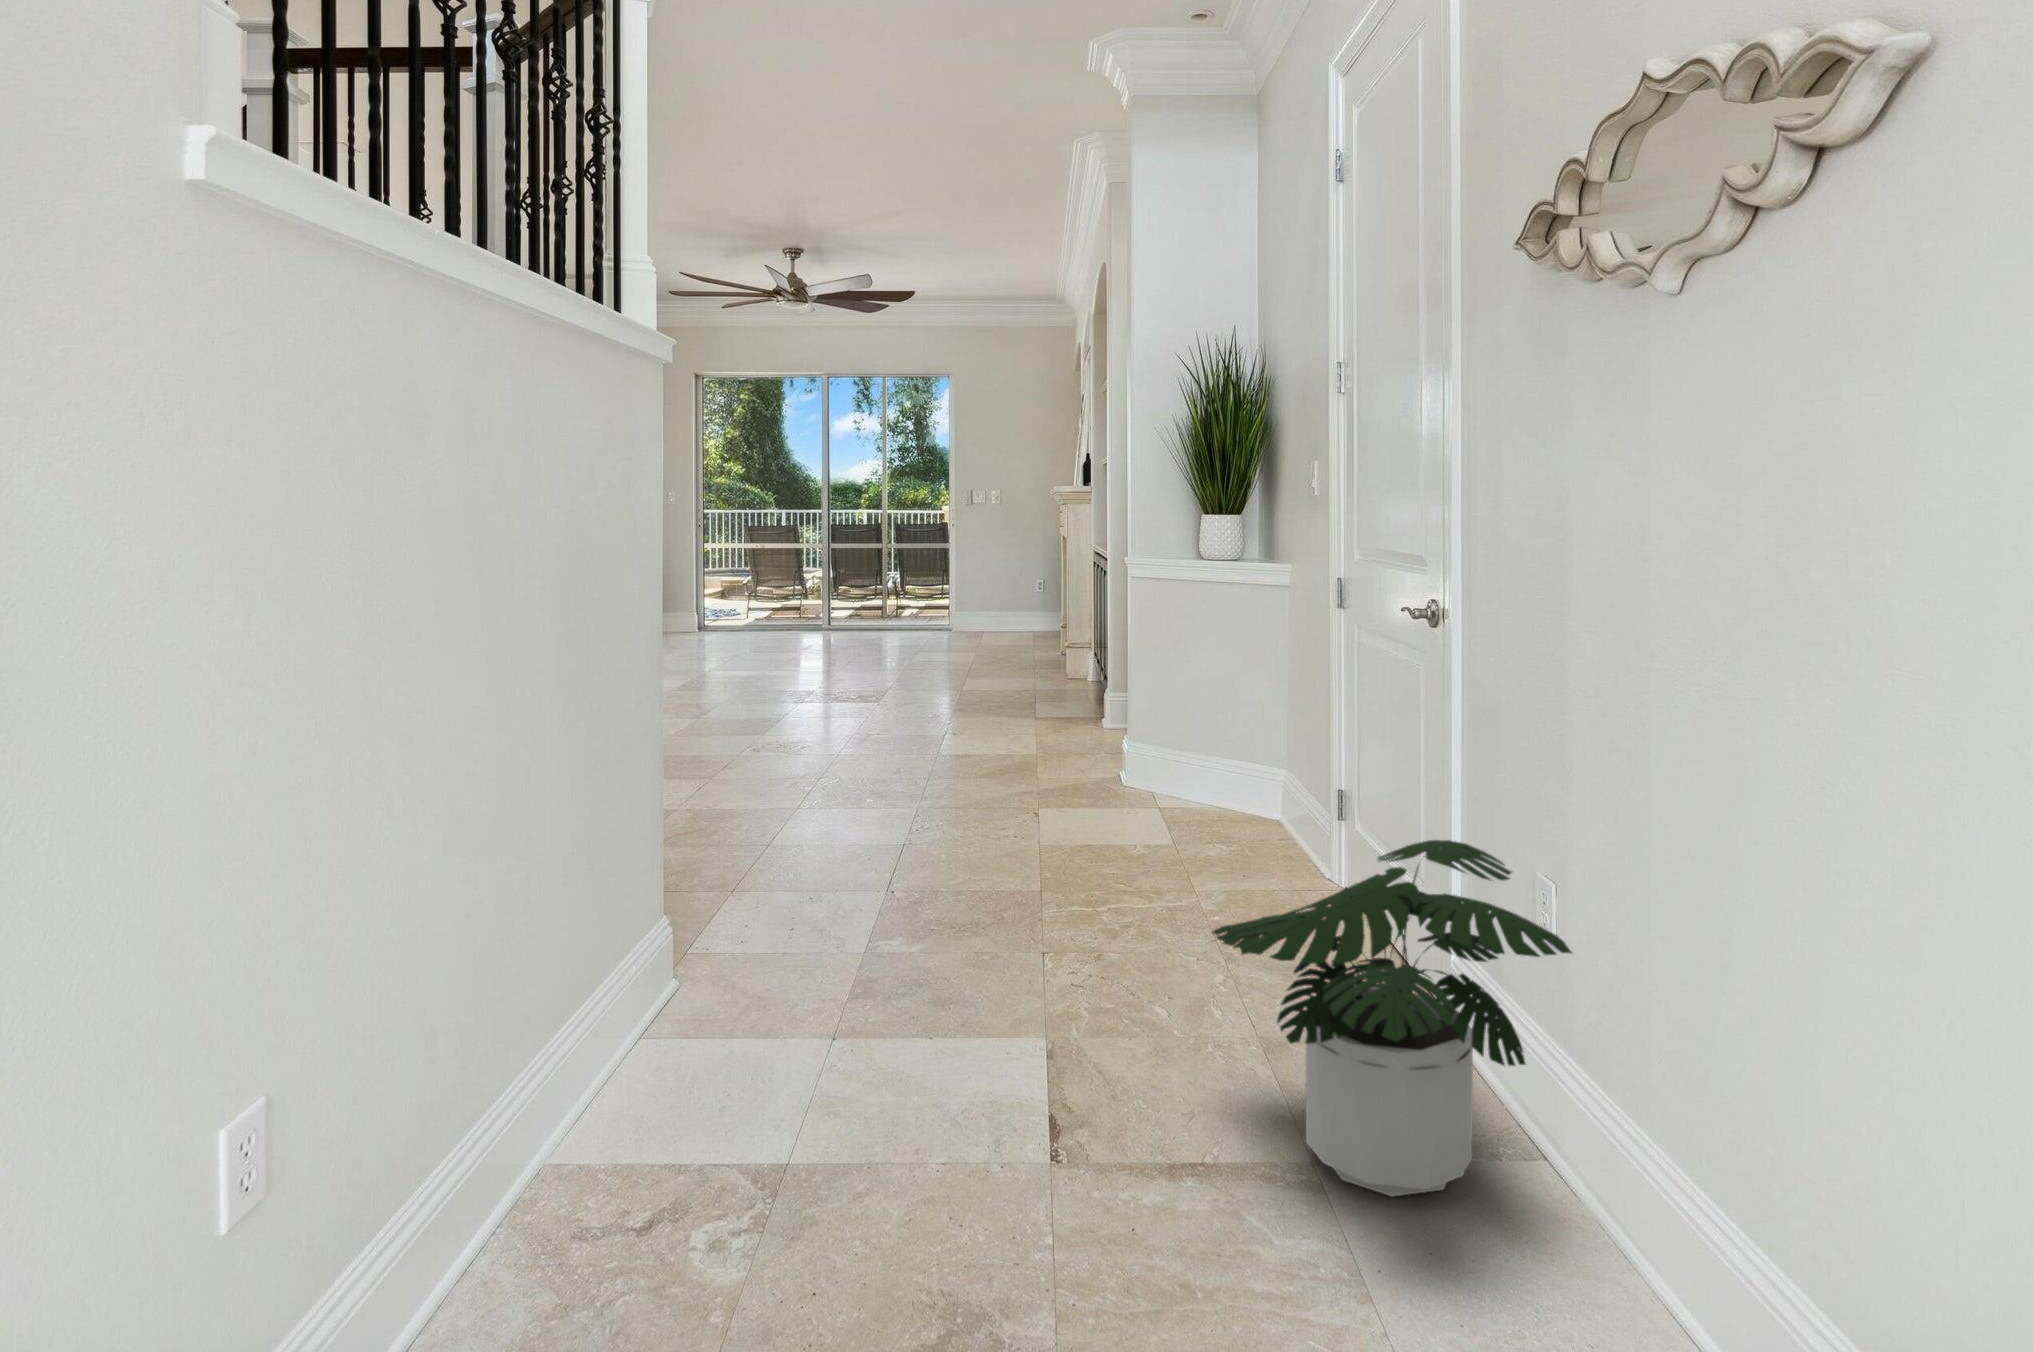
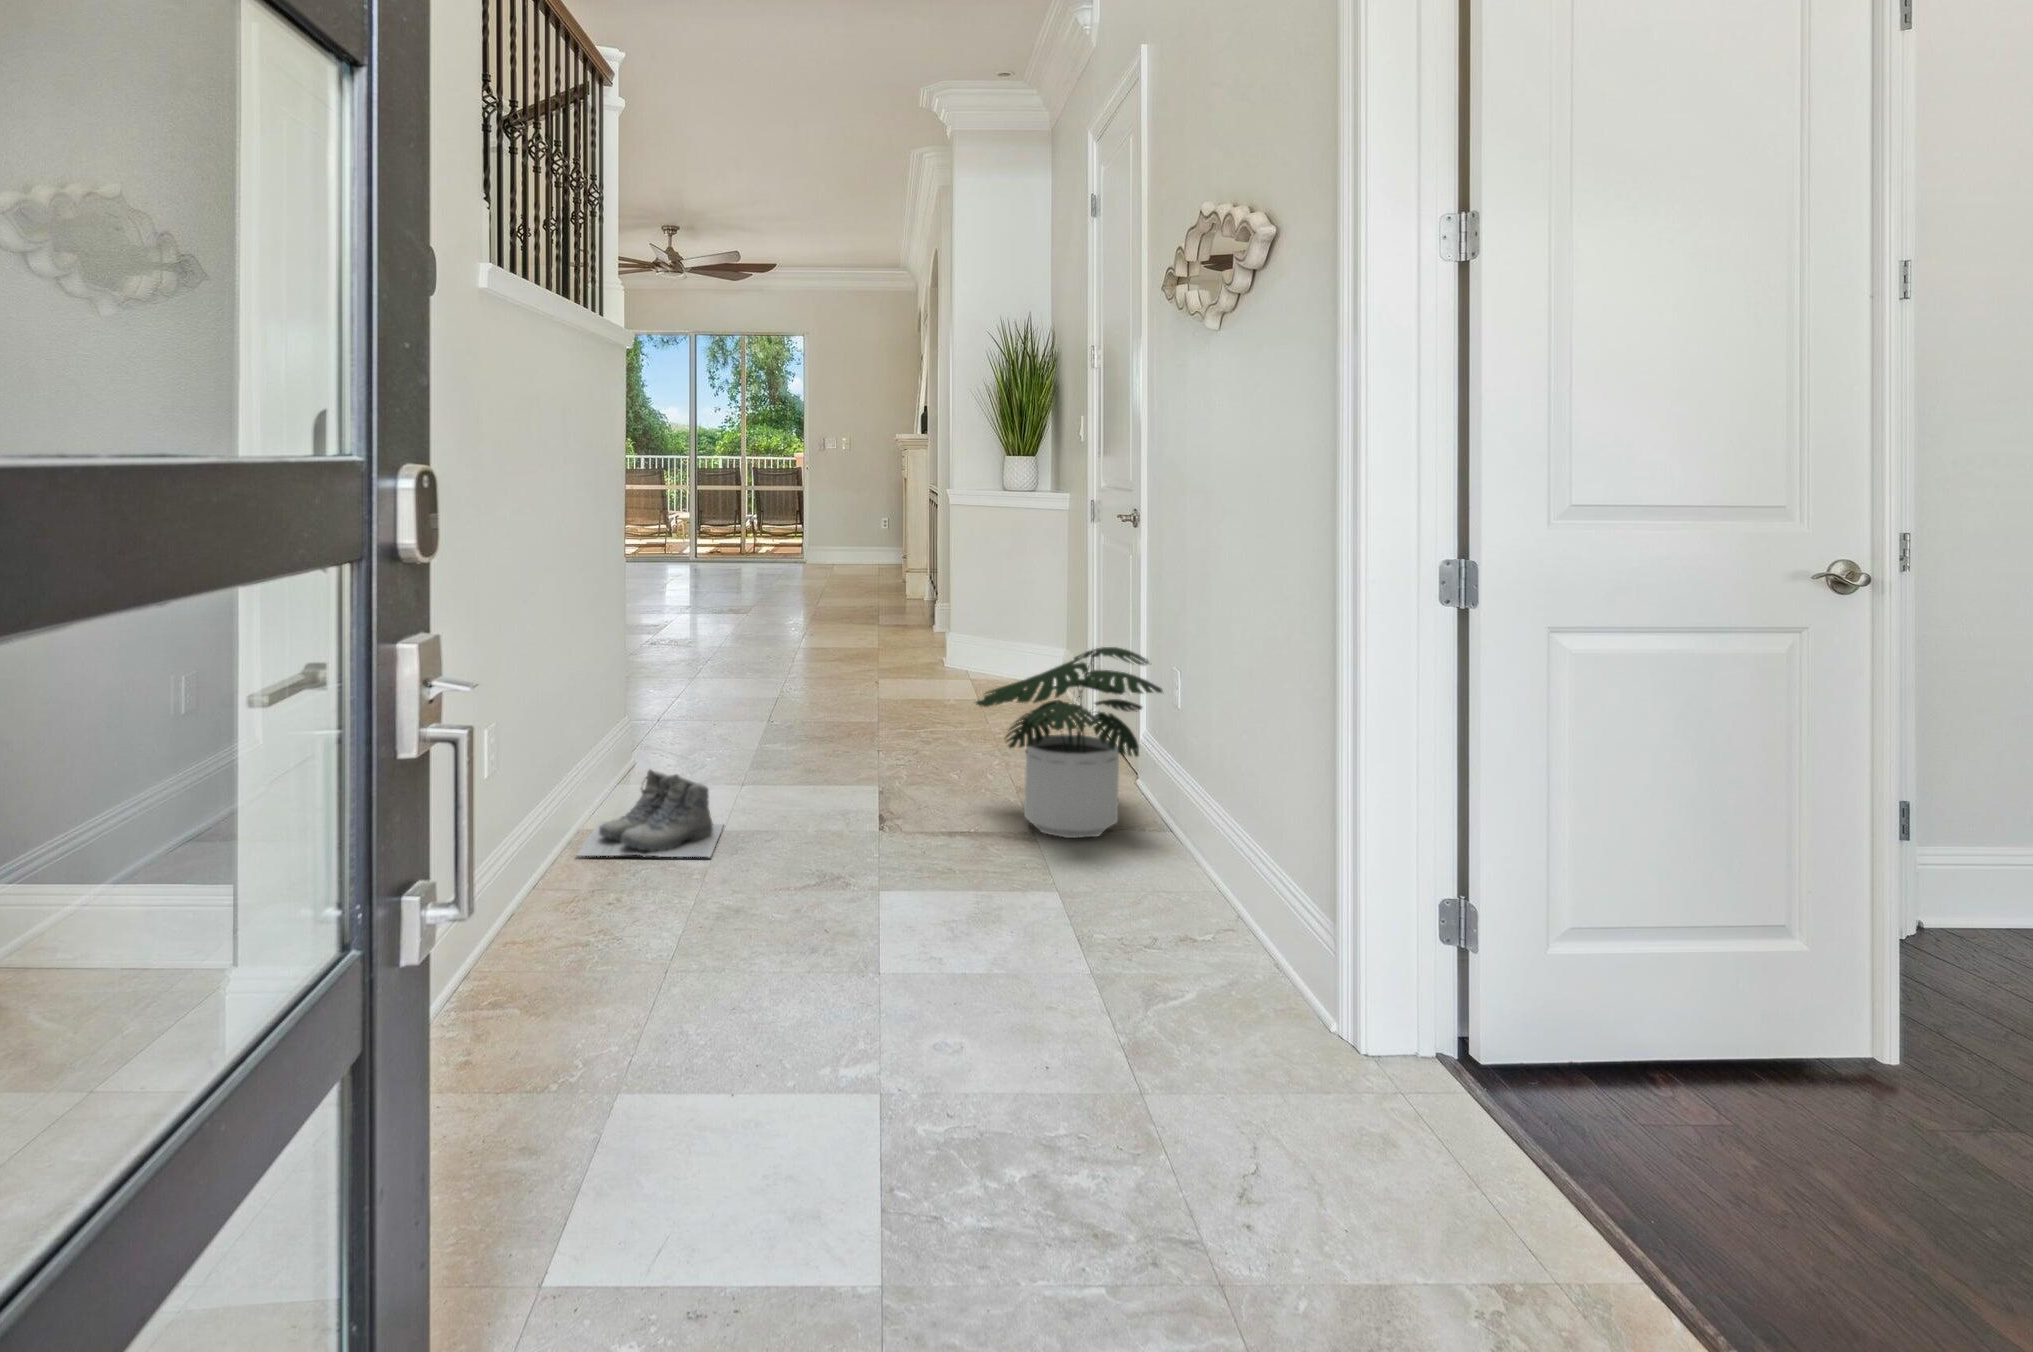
boots: none [493,1080,792,1283] -> present [576,770,723,858]

